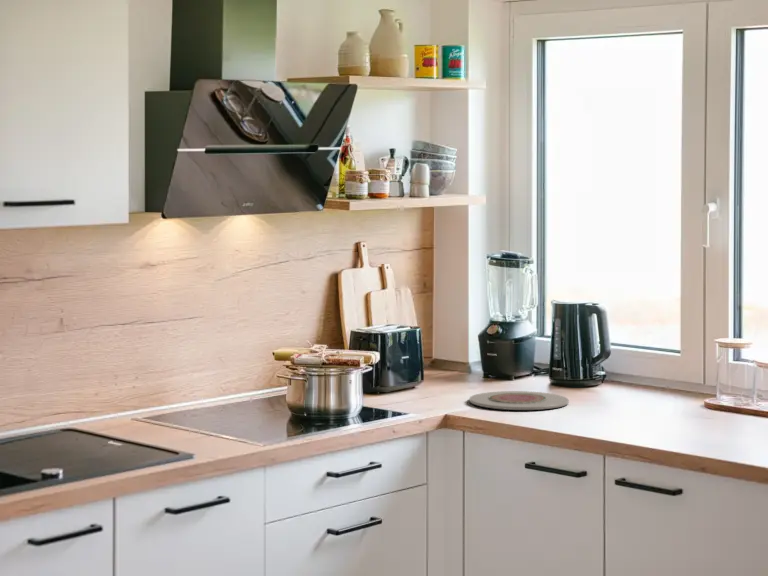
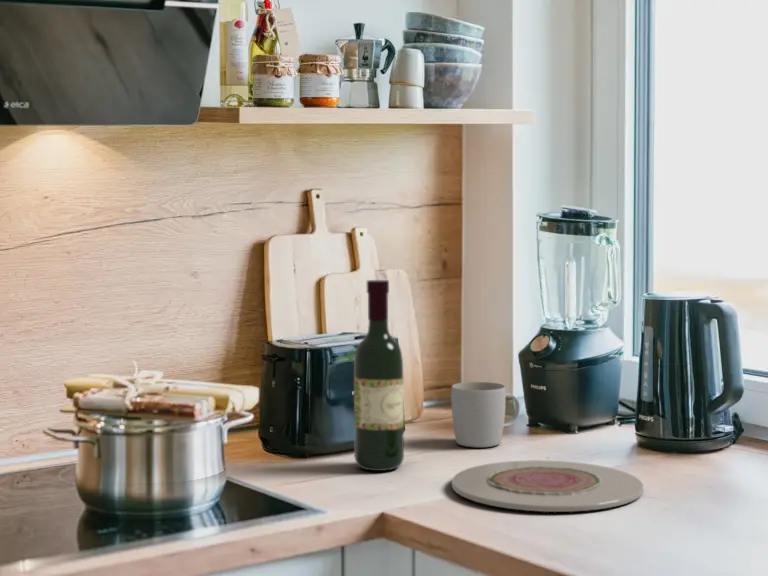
wine bottle: none [409,295,436,399] -> present [354,280,404,471]
mug: none [450,352,485,388] -> present [451,382,520,447]

